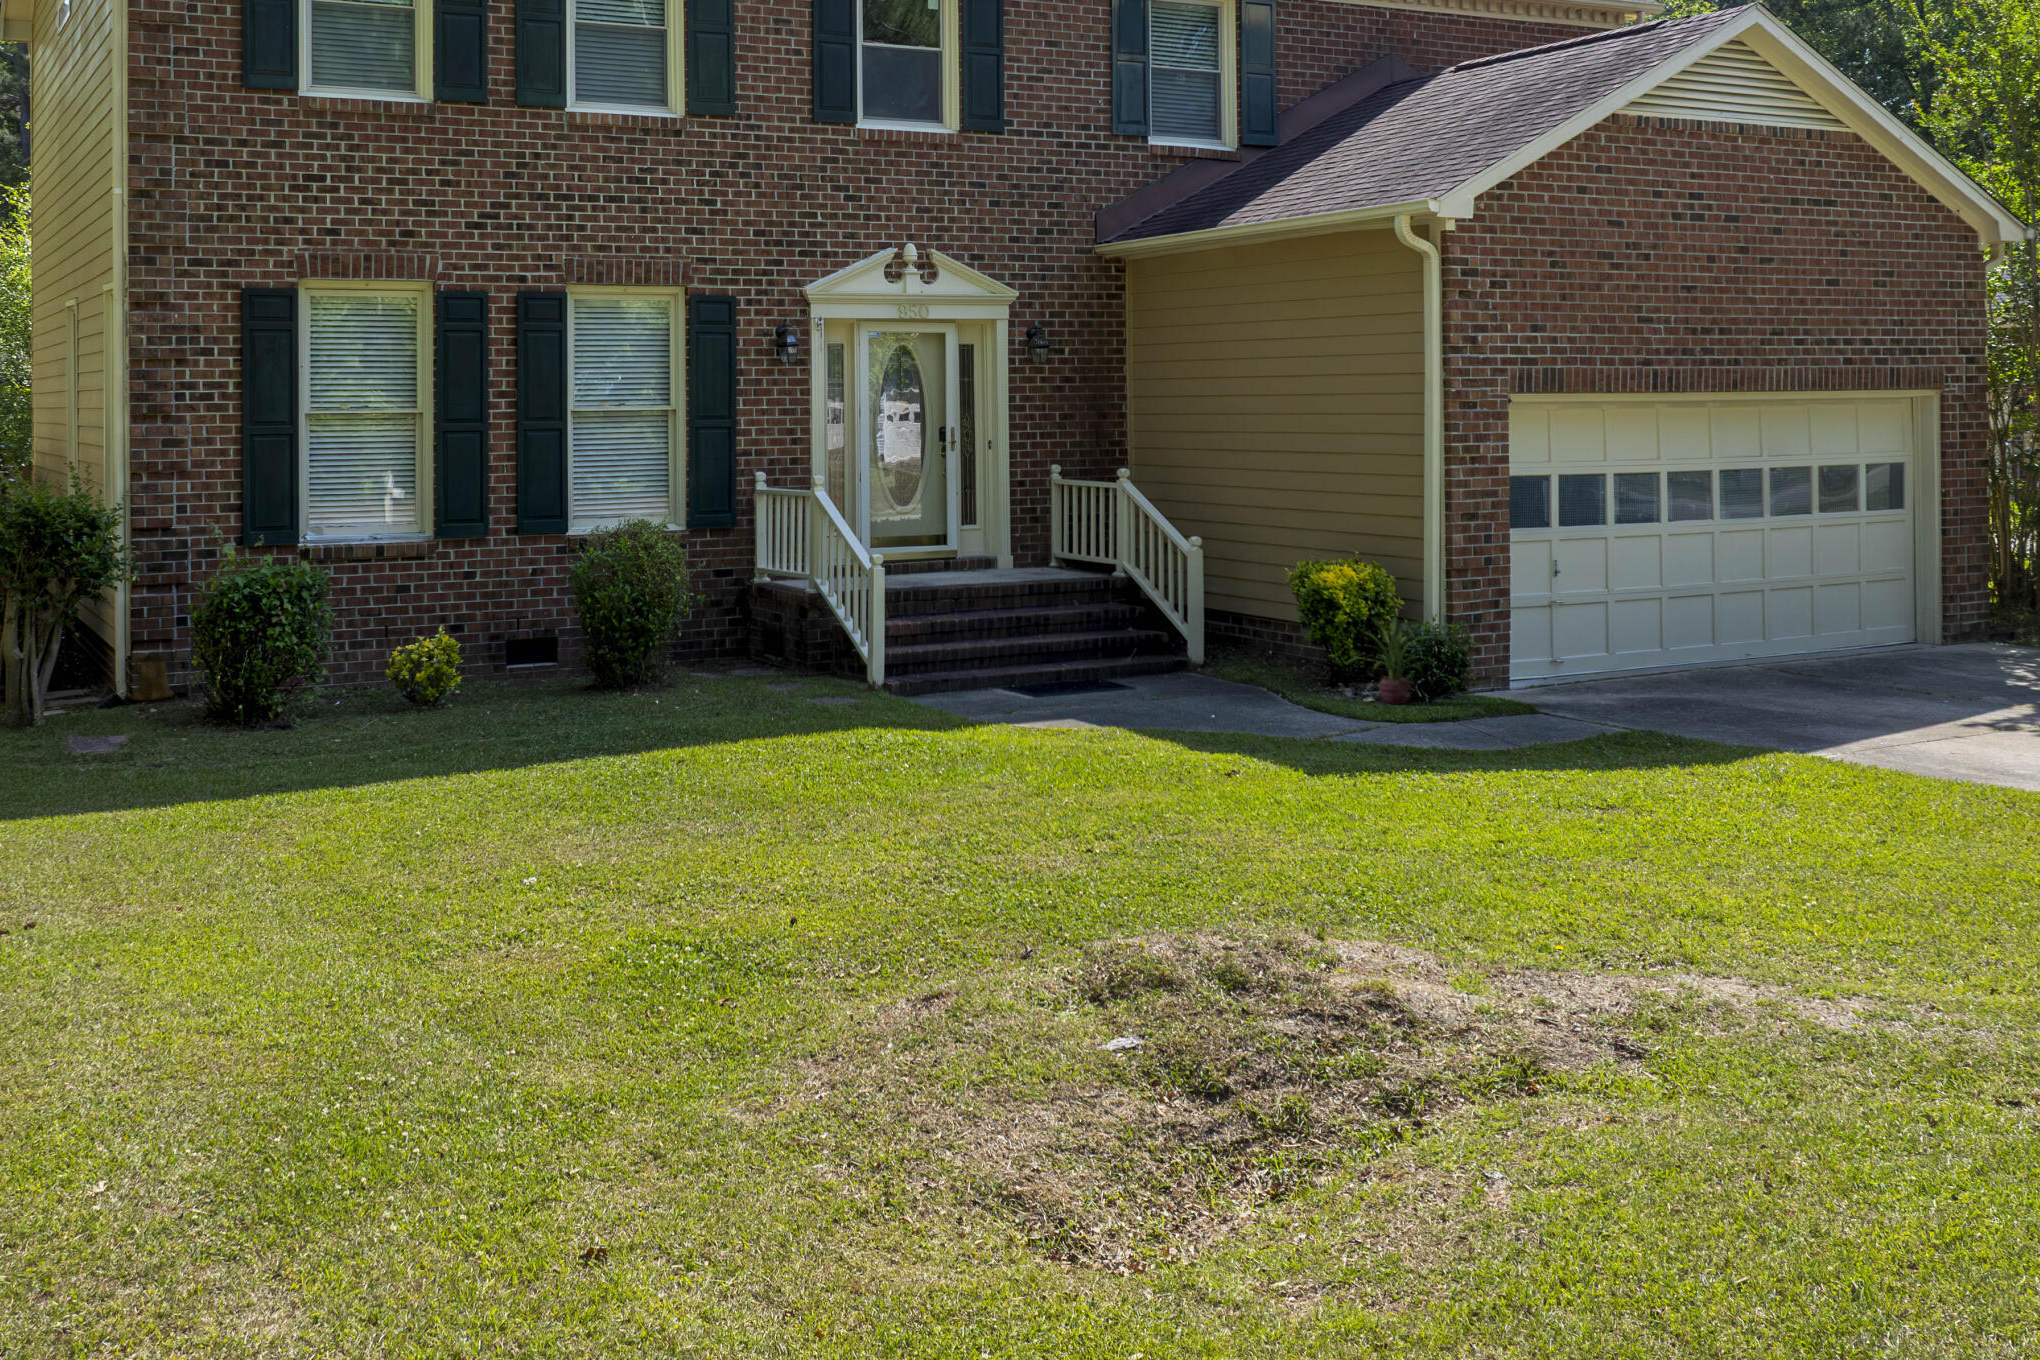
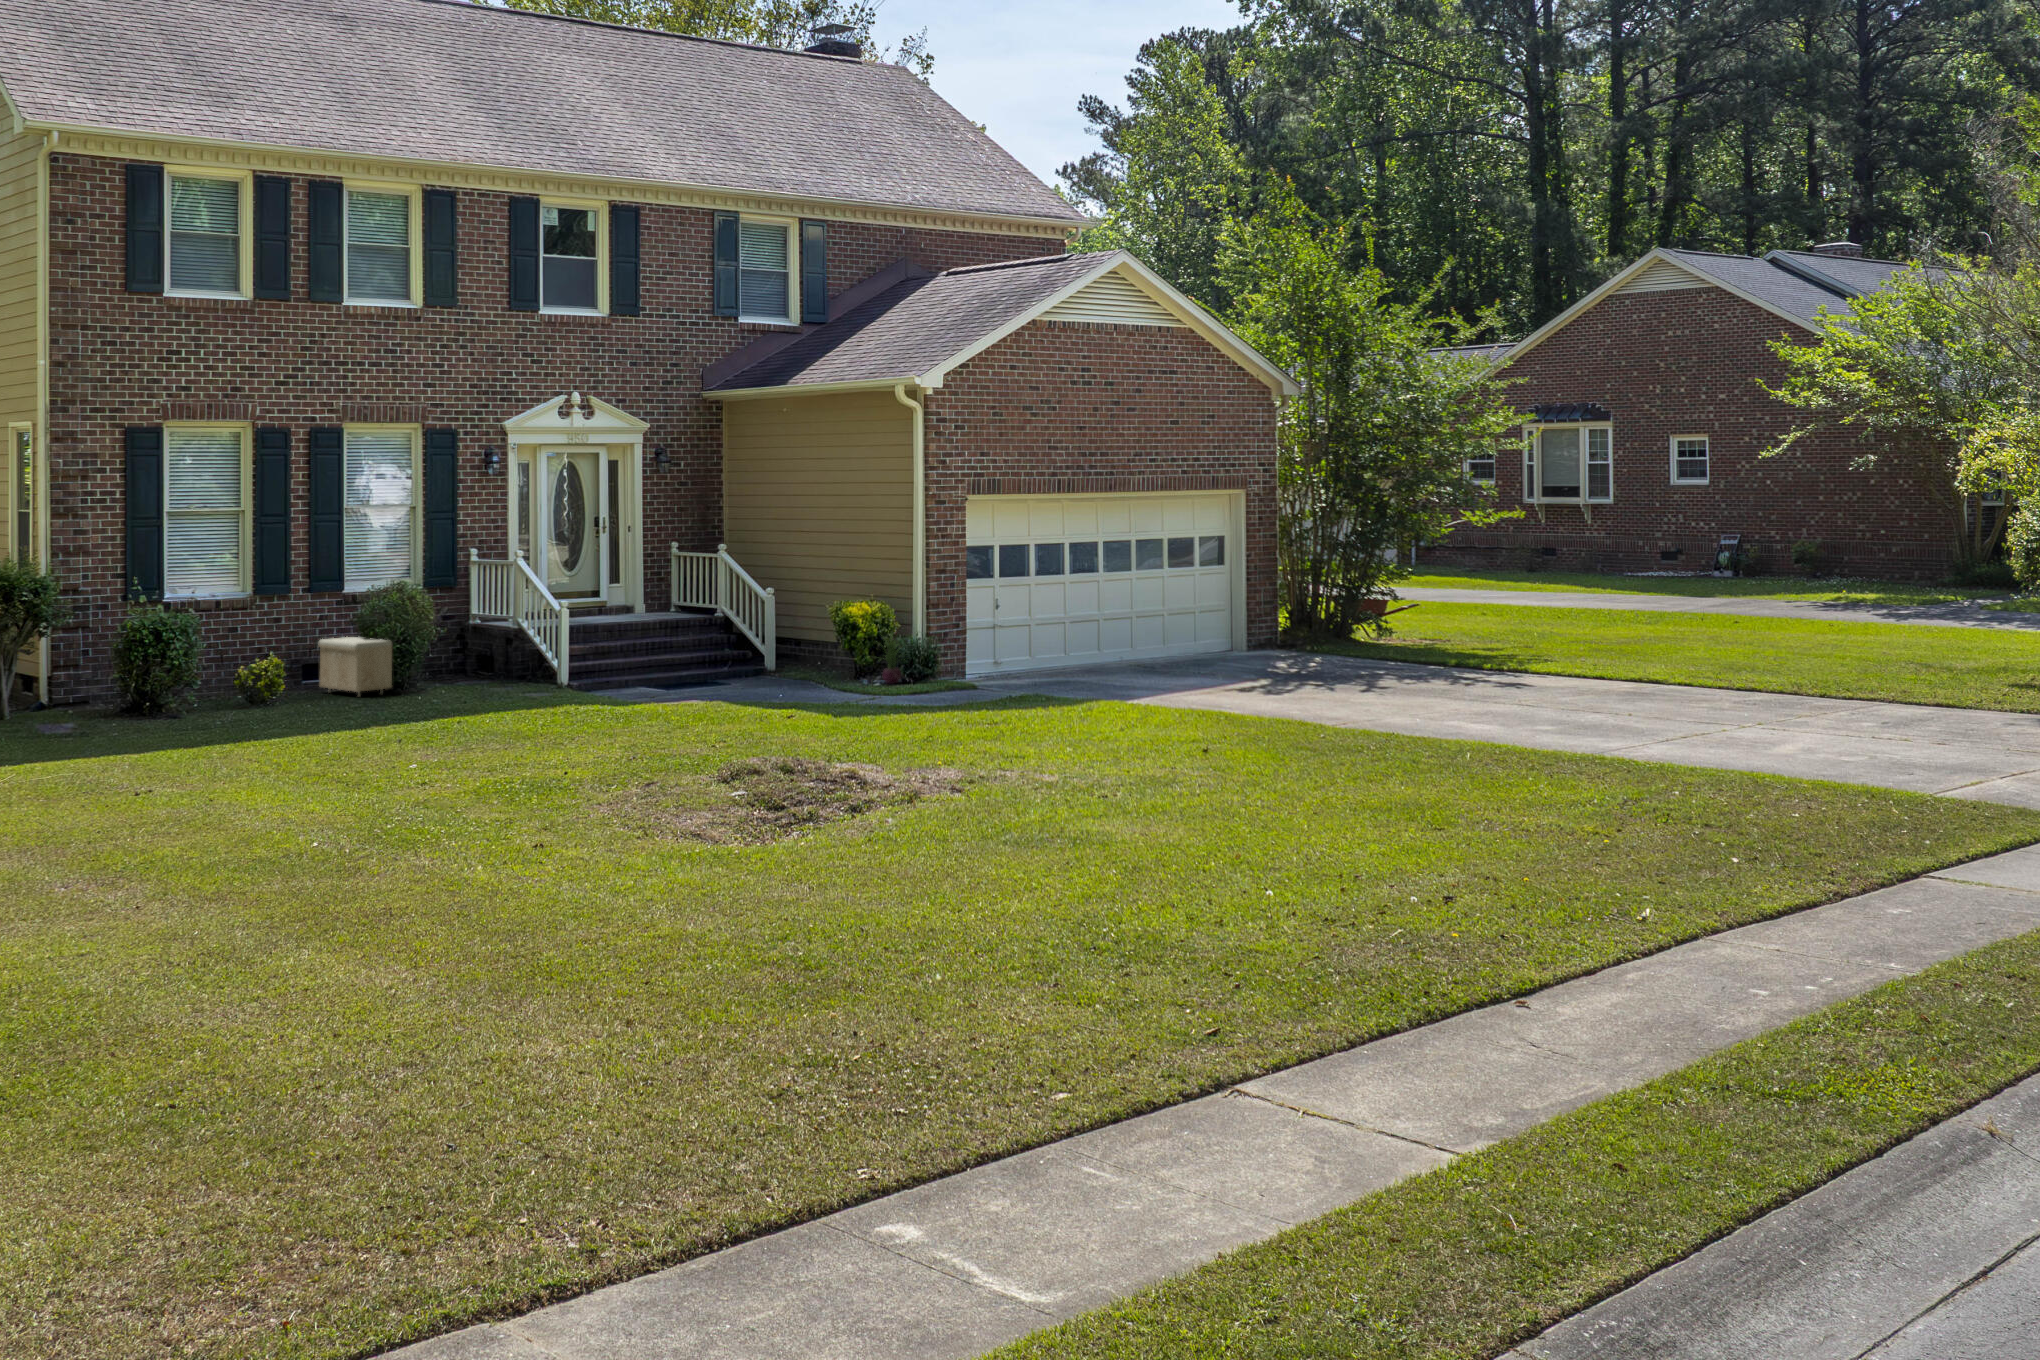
storage bench: none [521,601,621,695] -> present [318,637,392,696]
watering can: present [131,654,173,700] -> none [44,678,73,709]

